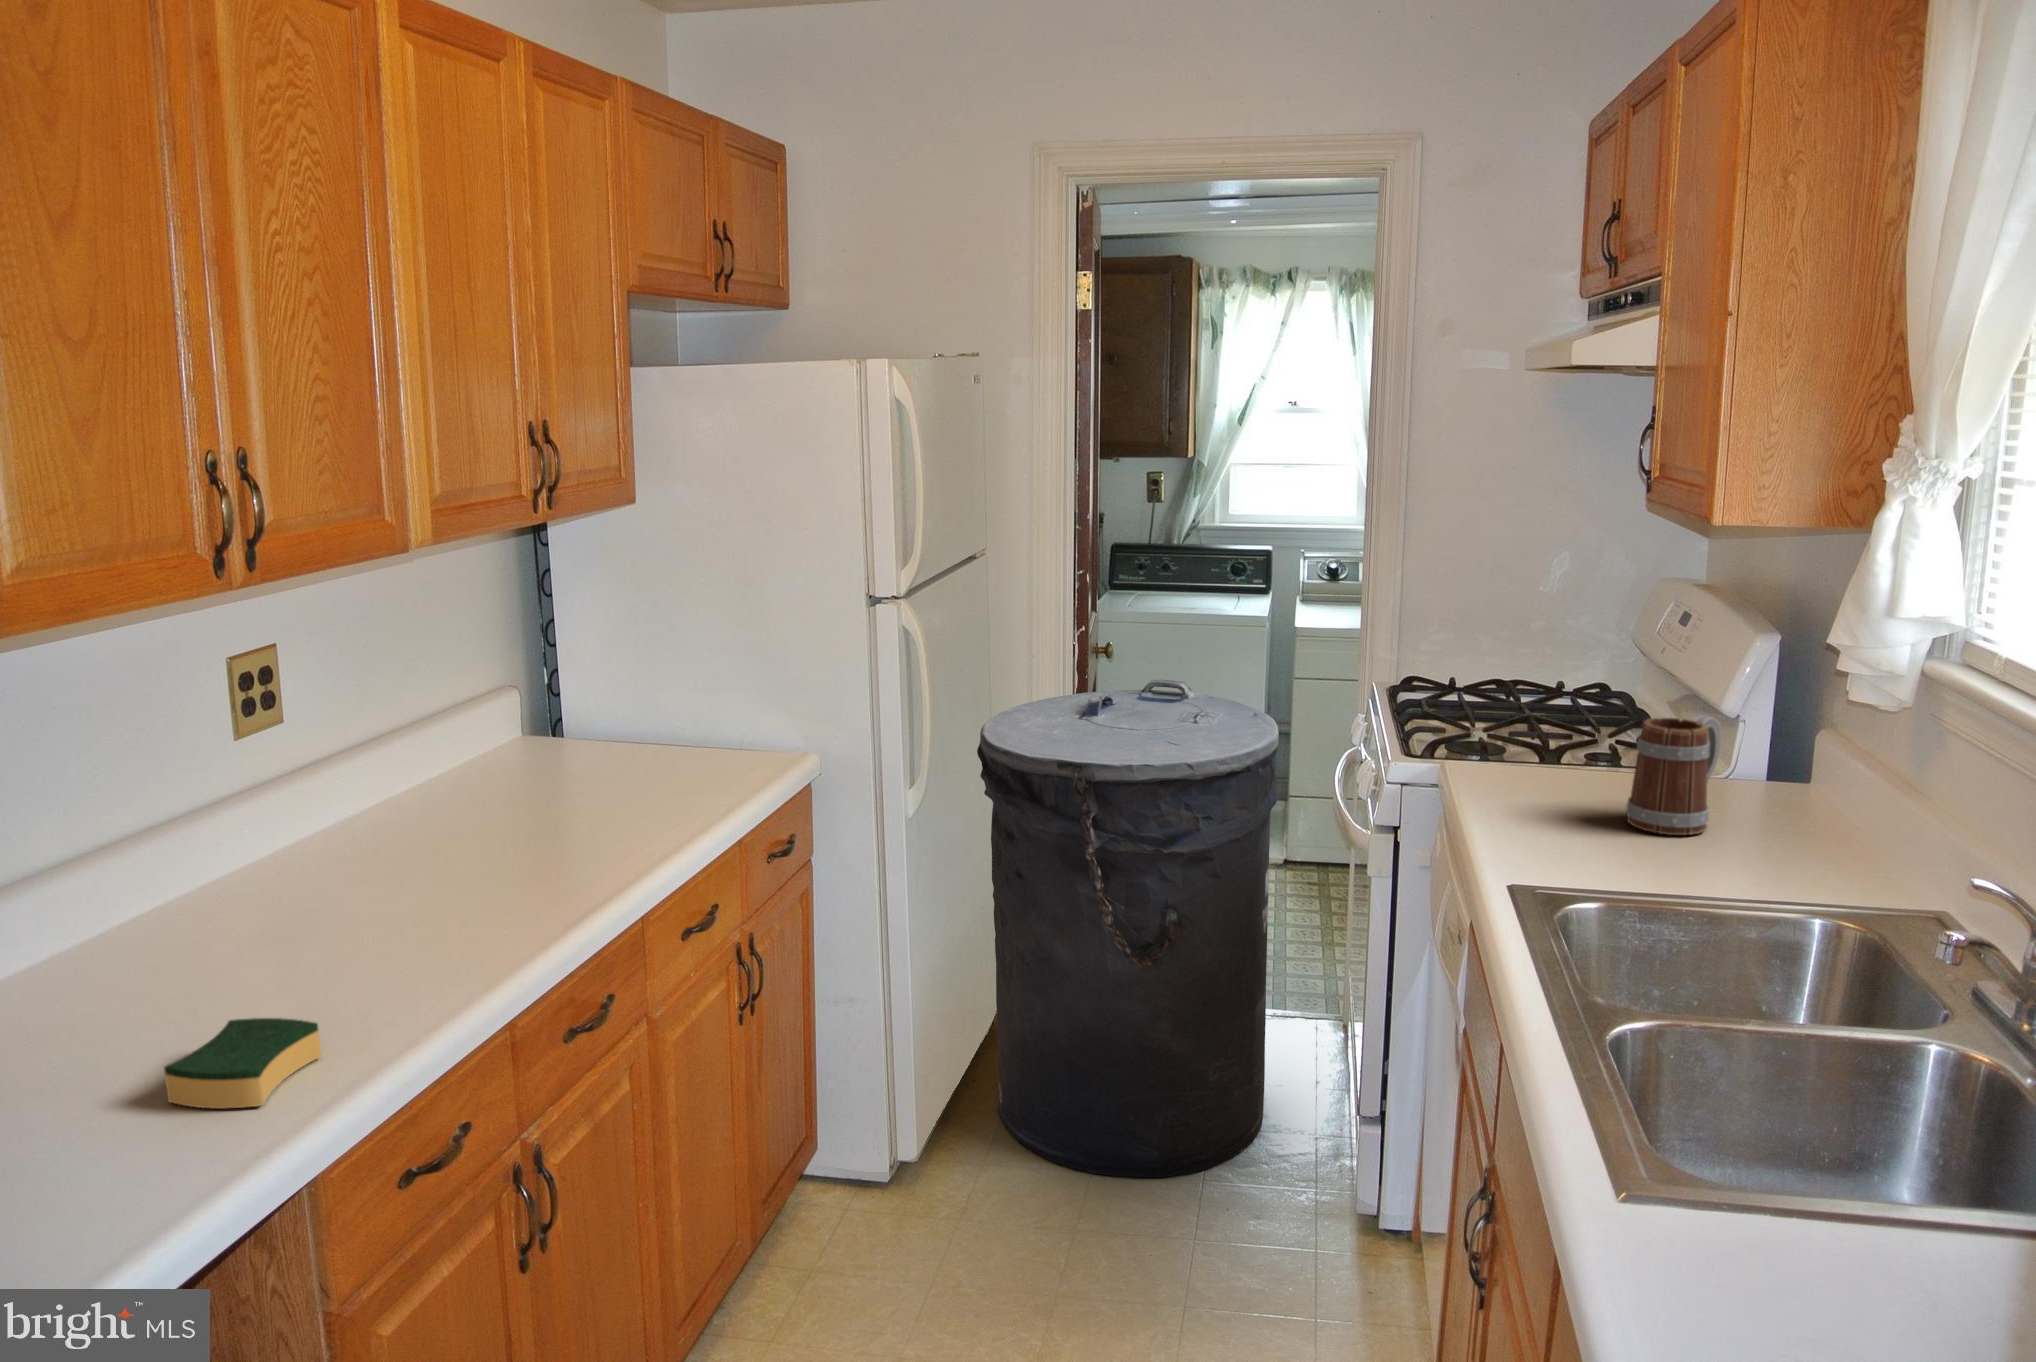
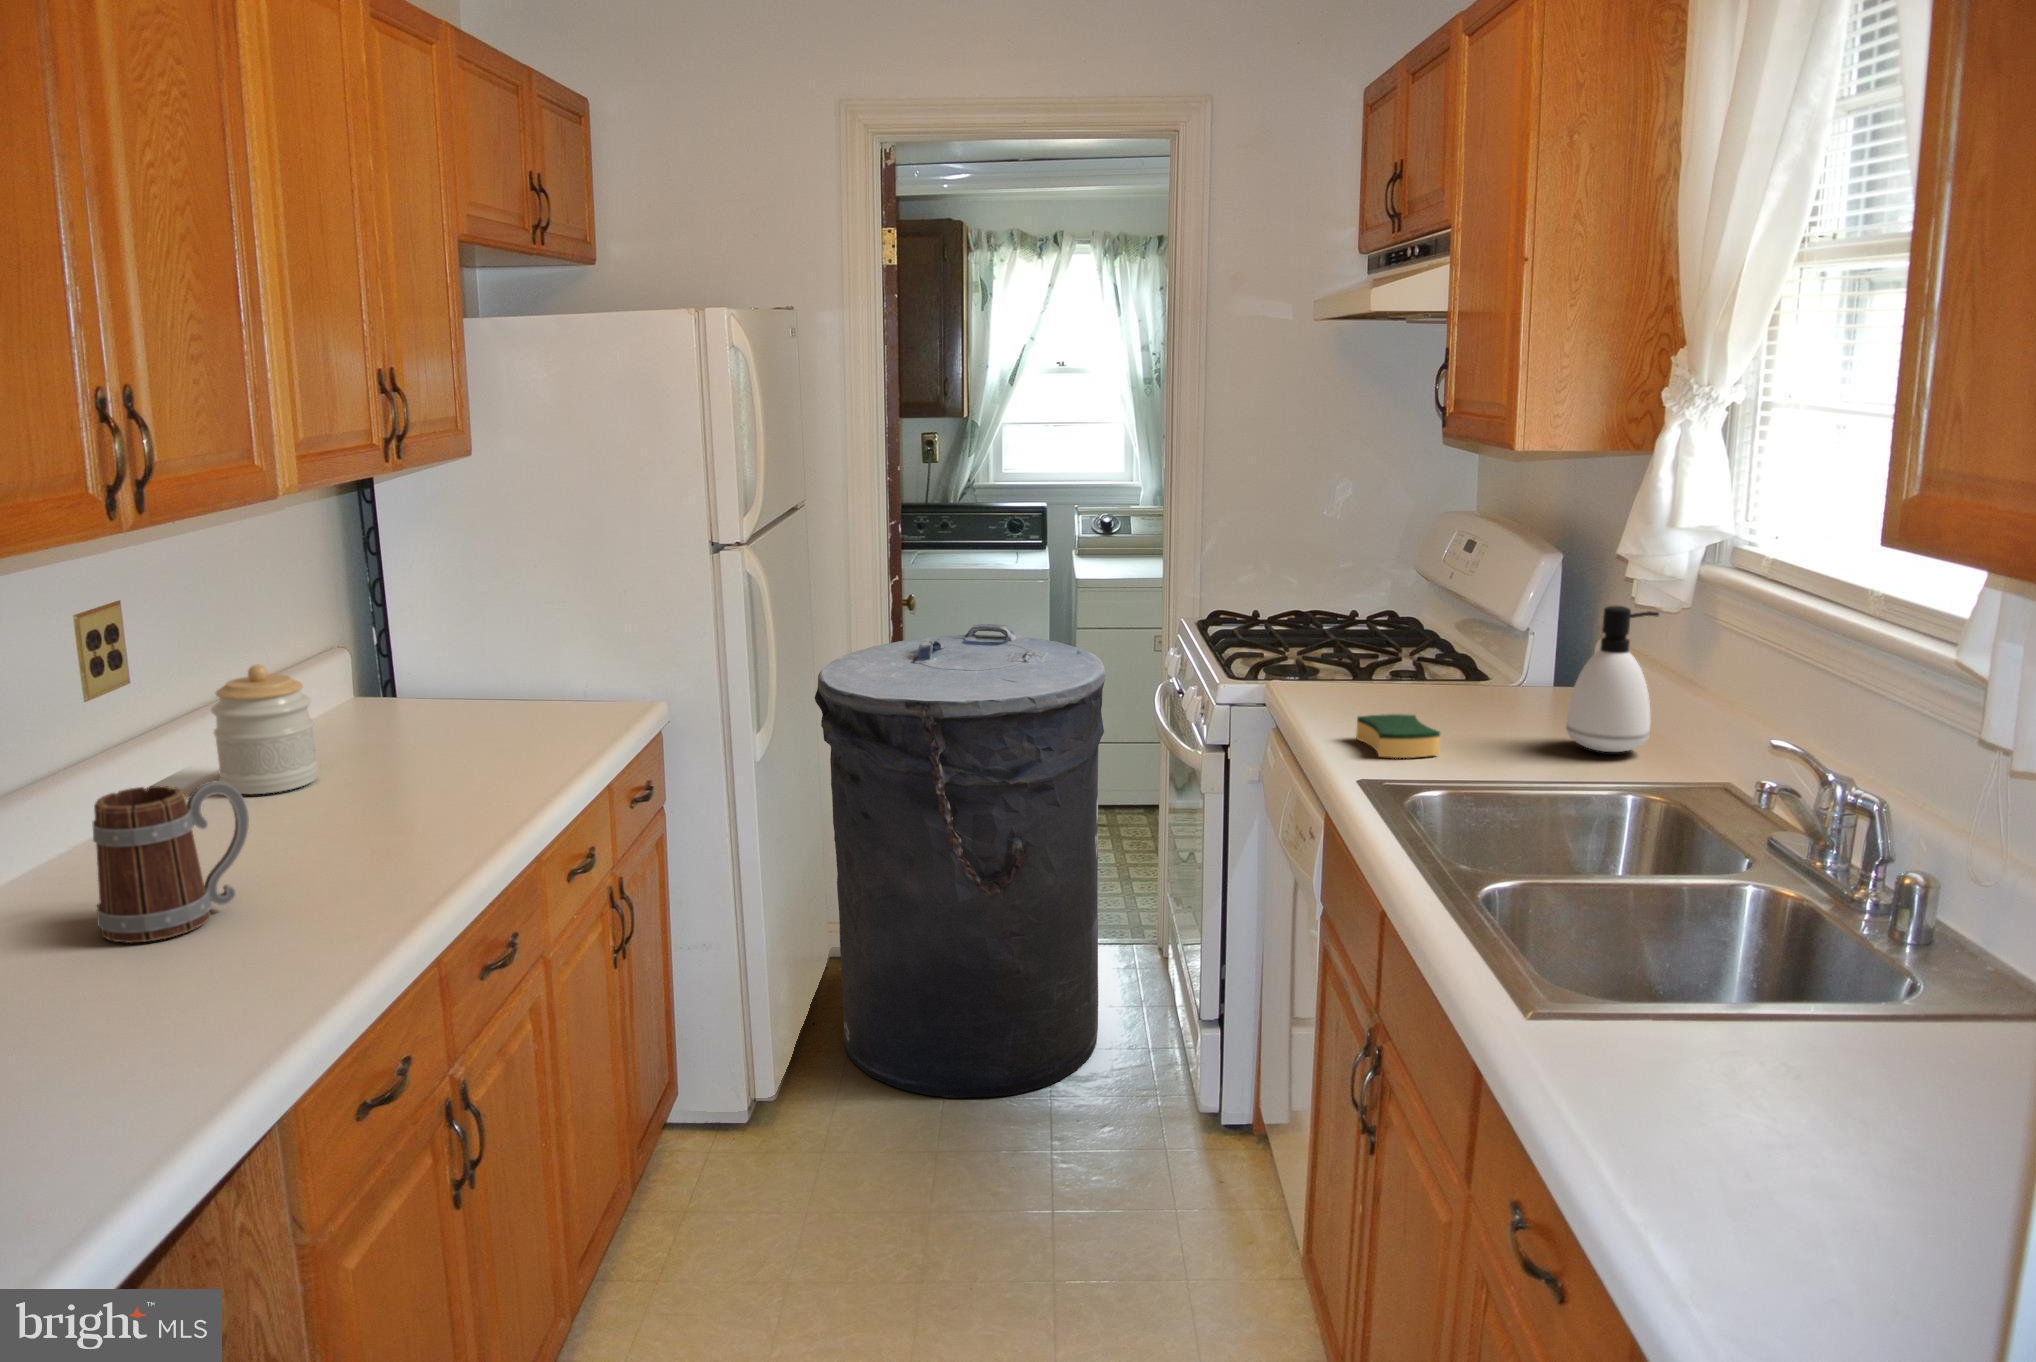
soap dispenser: none [1762,703,1879,871] -> present [1566,605,1659,752]
jar: none [361,708,459,832] -> present [211,665,318,794]
mug: present [1626,716,1722,835] -> present [92,780,249,943]
sponge: present [164,1018,321,1108] -> present [1356,714,1440,758]

